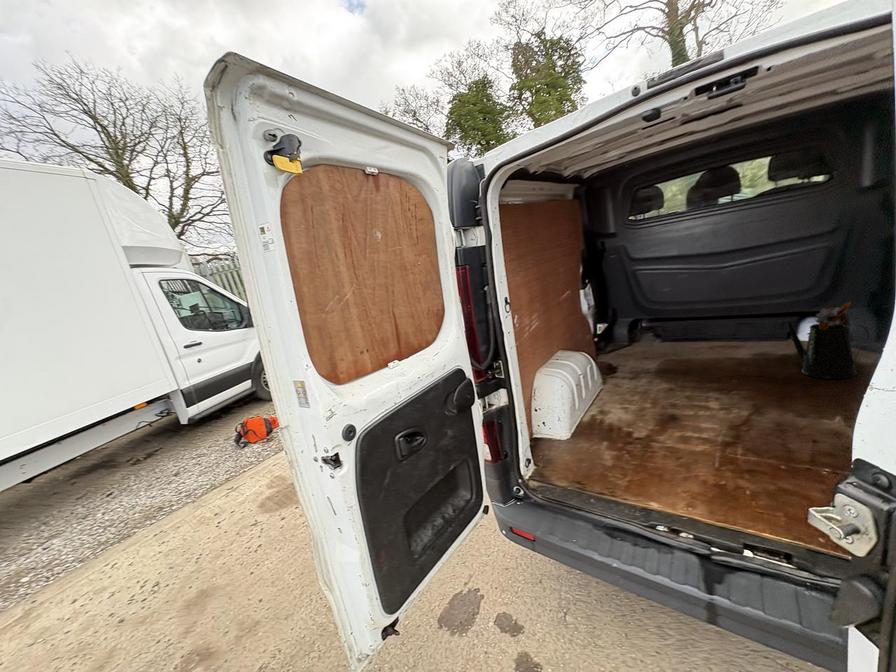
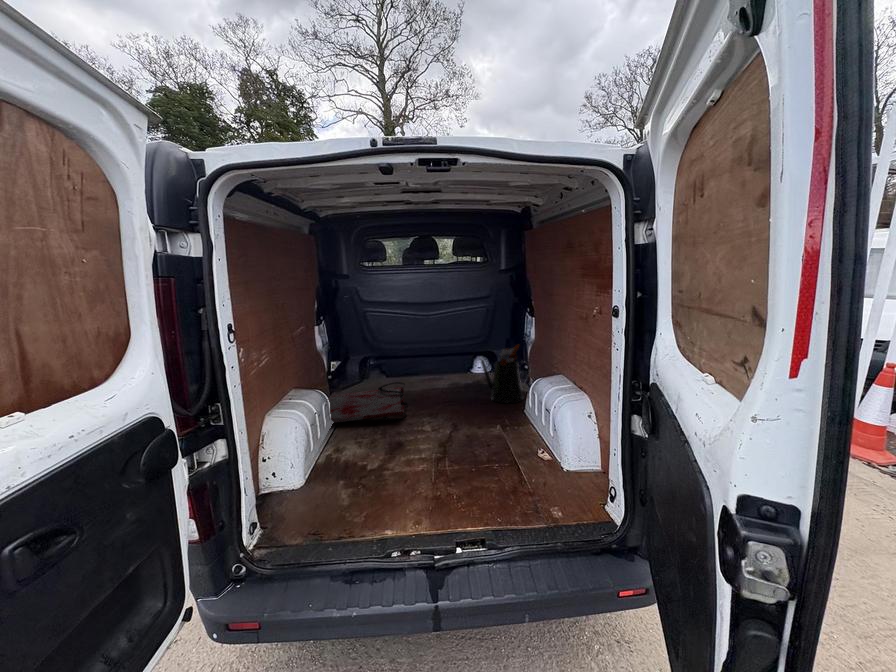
bag: none [585,347,684,389] -> present [326,382,408,423]

